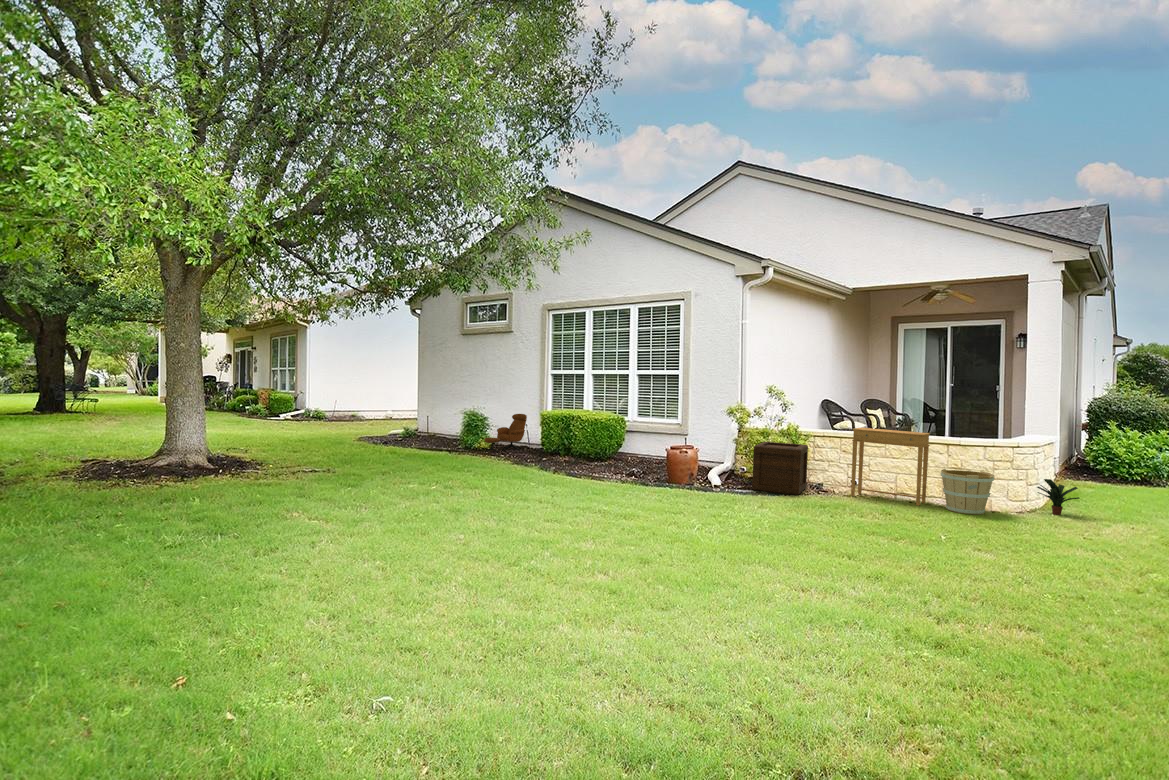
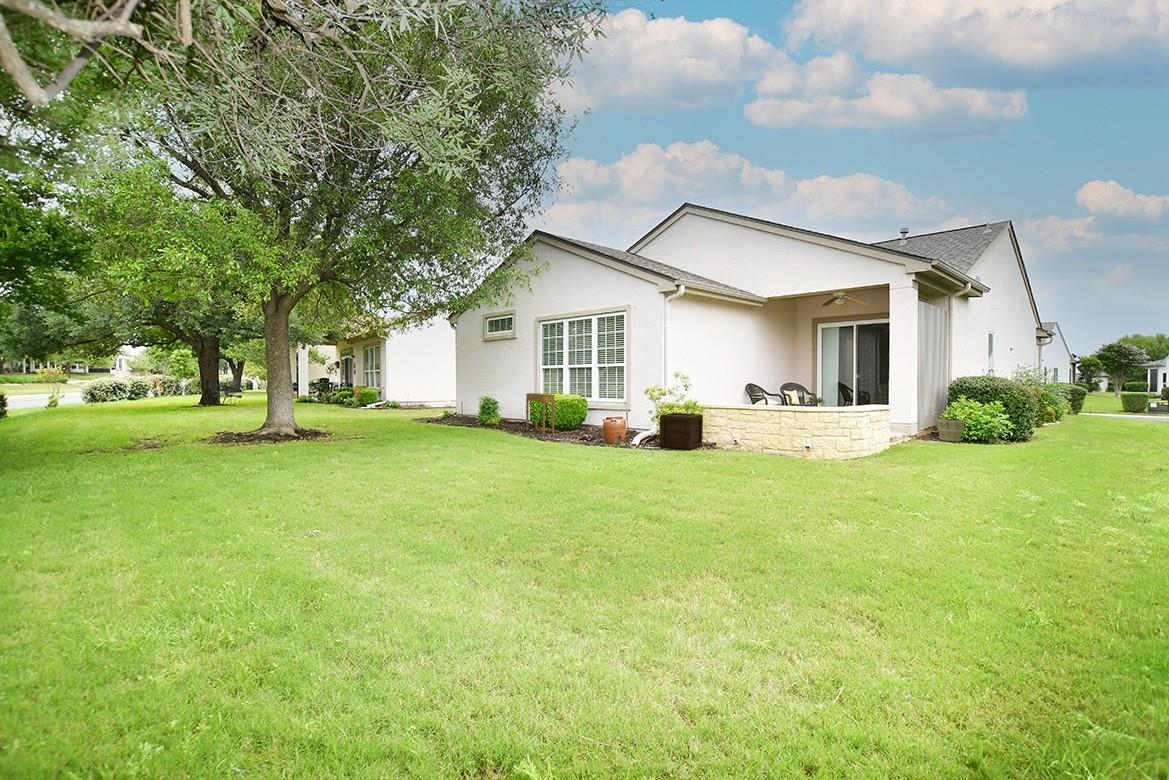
lounge chair: present [484,414,527,452] -> none [493,398,525,427]
side table: present [851,428,930,506] -> present [526,393,555,433]
wooden bucket: present [941,469,994,515] -> present [936,417,967,441]
potted plant: present [1037,479,1080,515] -> none [852,434,882,460]

